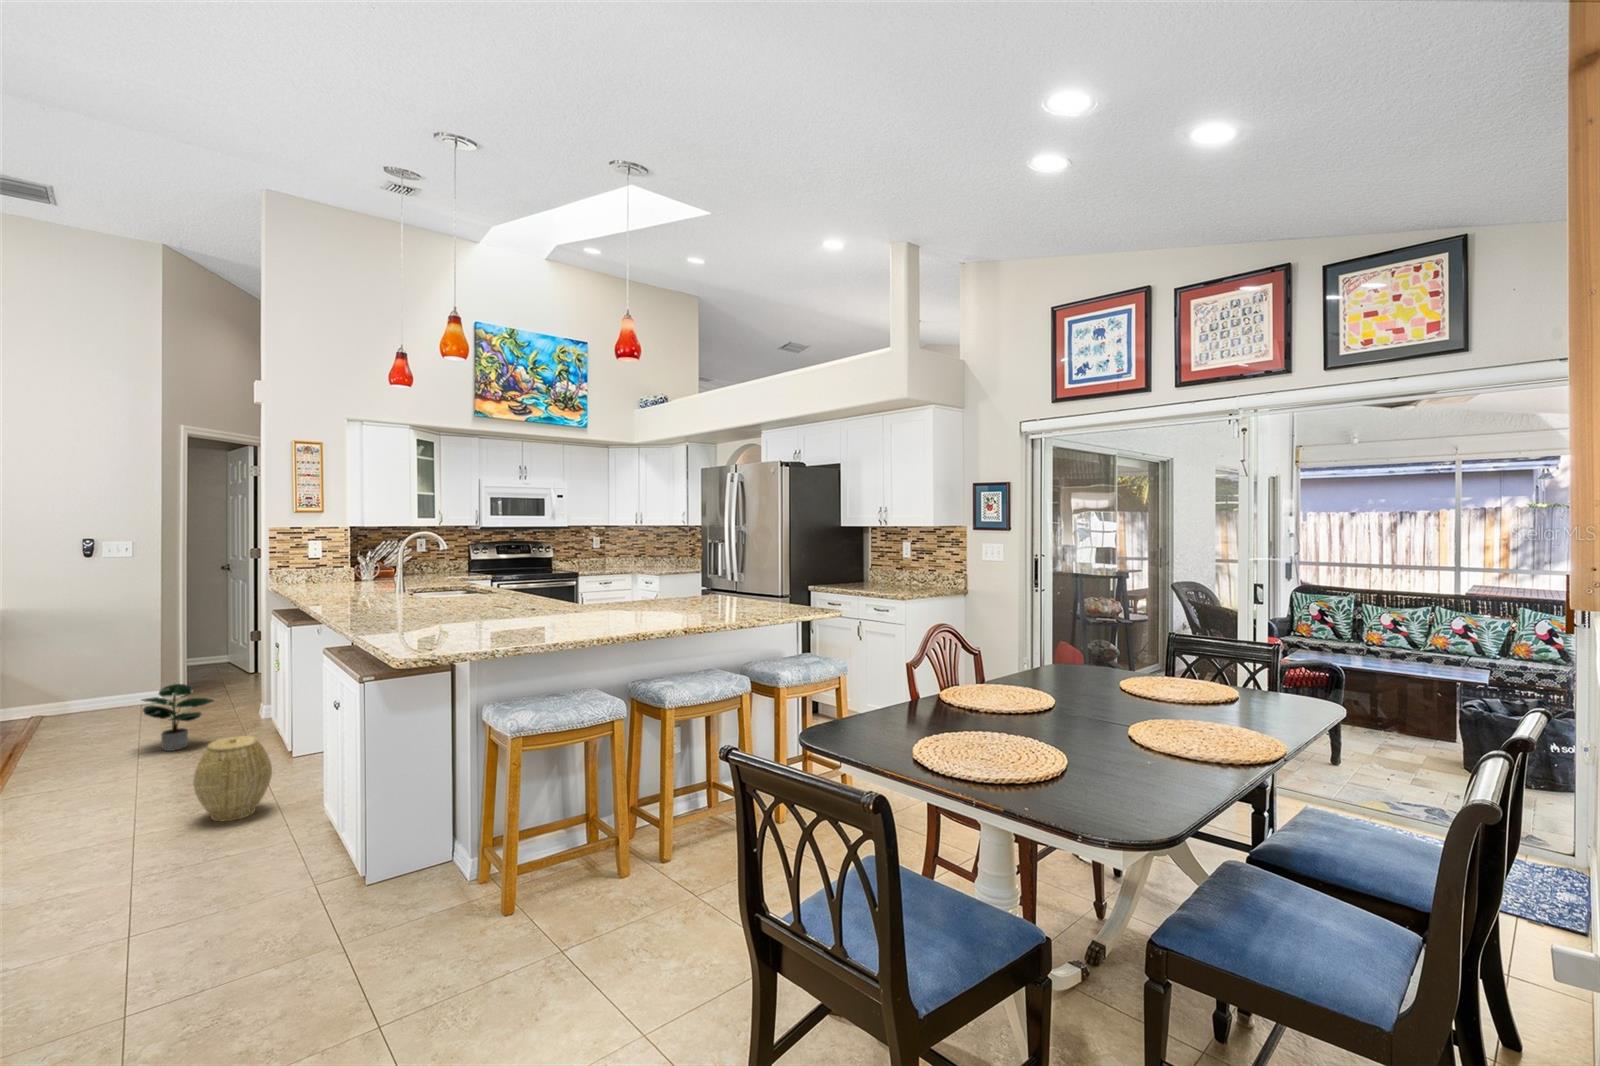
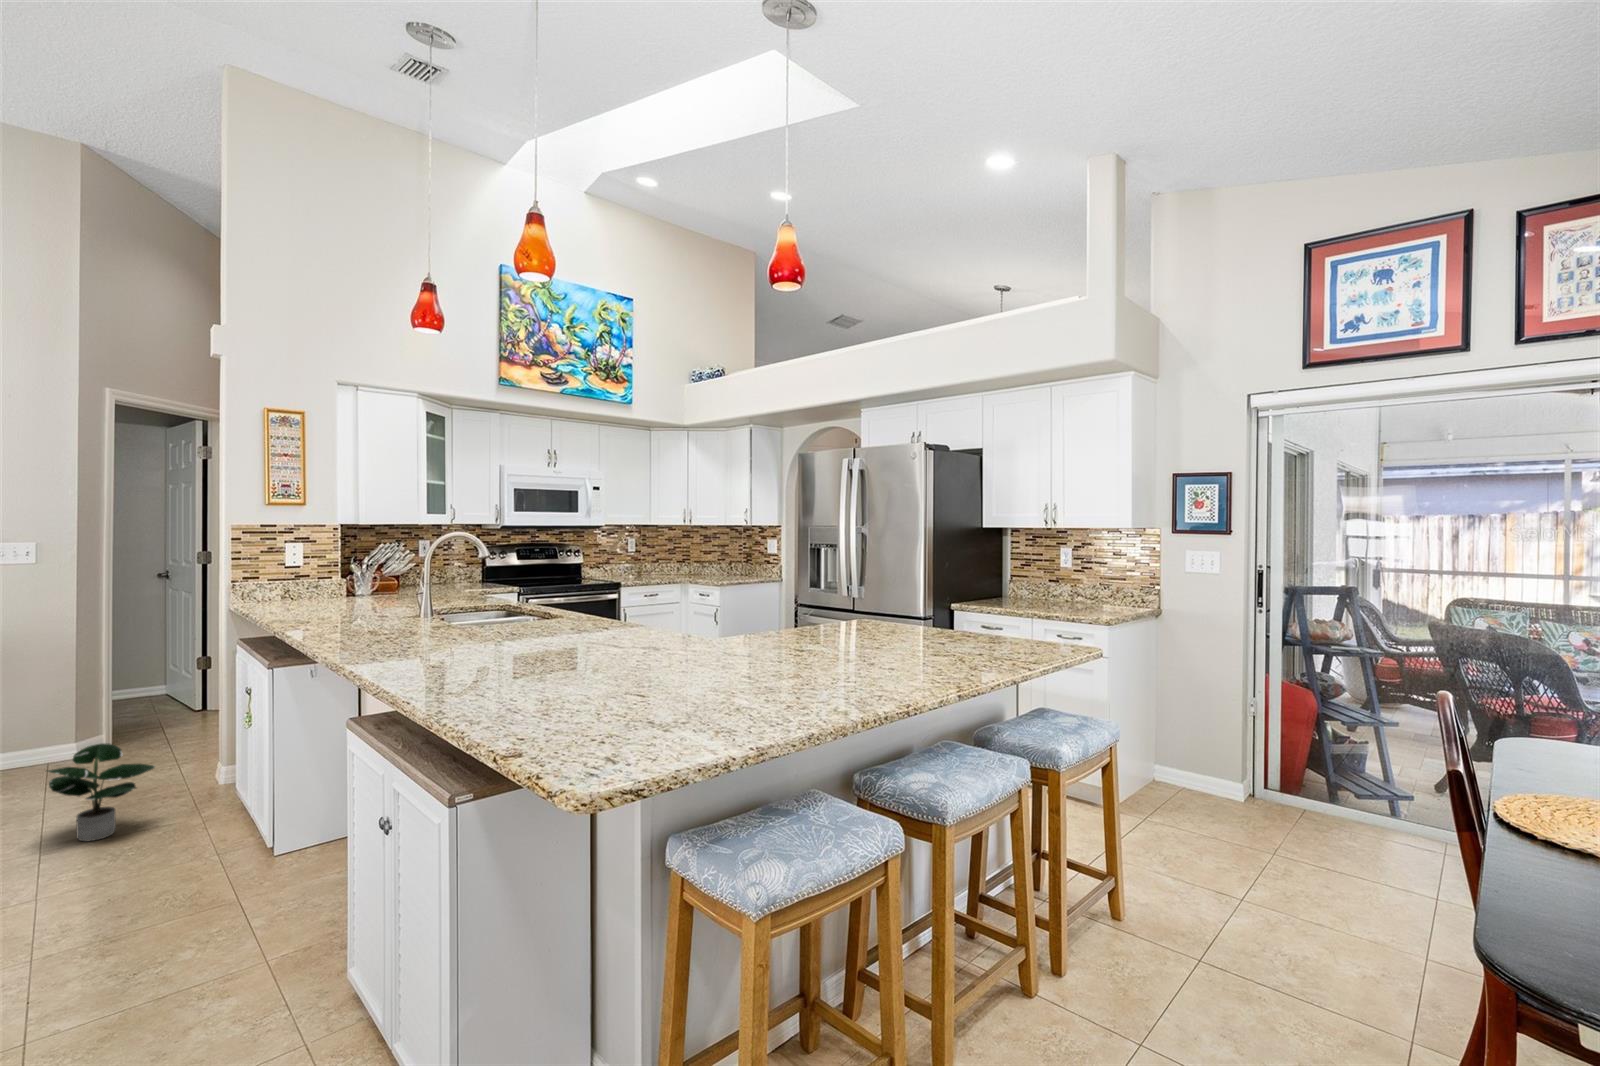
woven basket: present [193,736,272,821] -> none [128,844,252,985]

